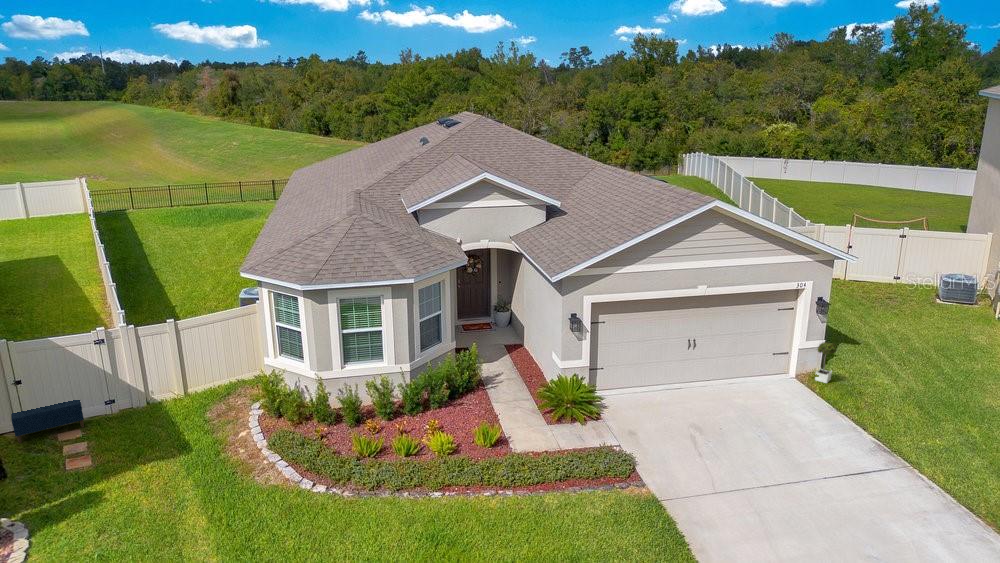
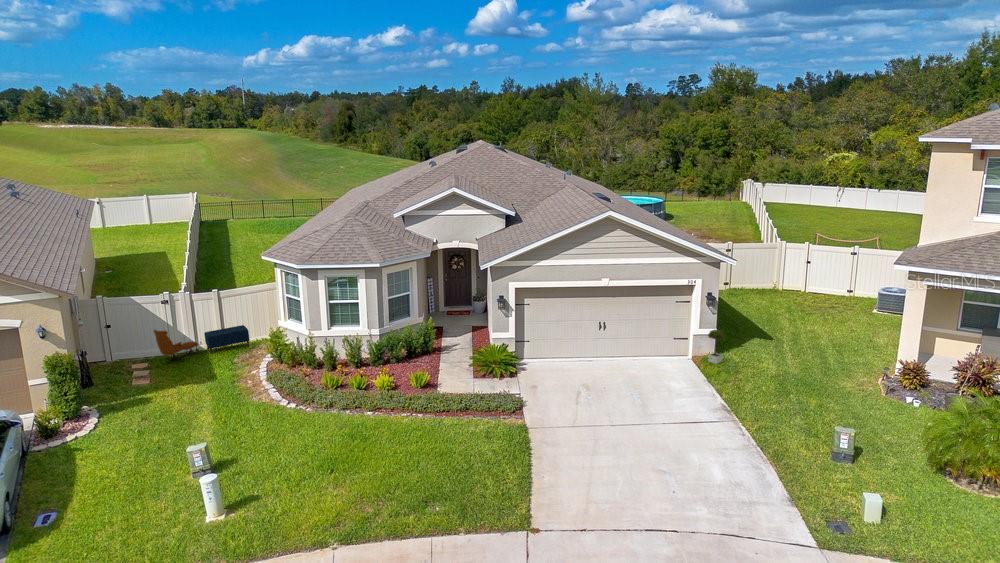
lounge chair: none [89,383,151,431] -> present [154,330,198,362]
bench: present [11,400,84,443] -> present [204,325,250,354]

